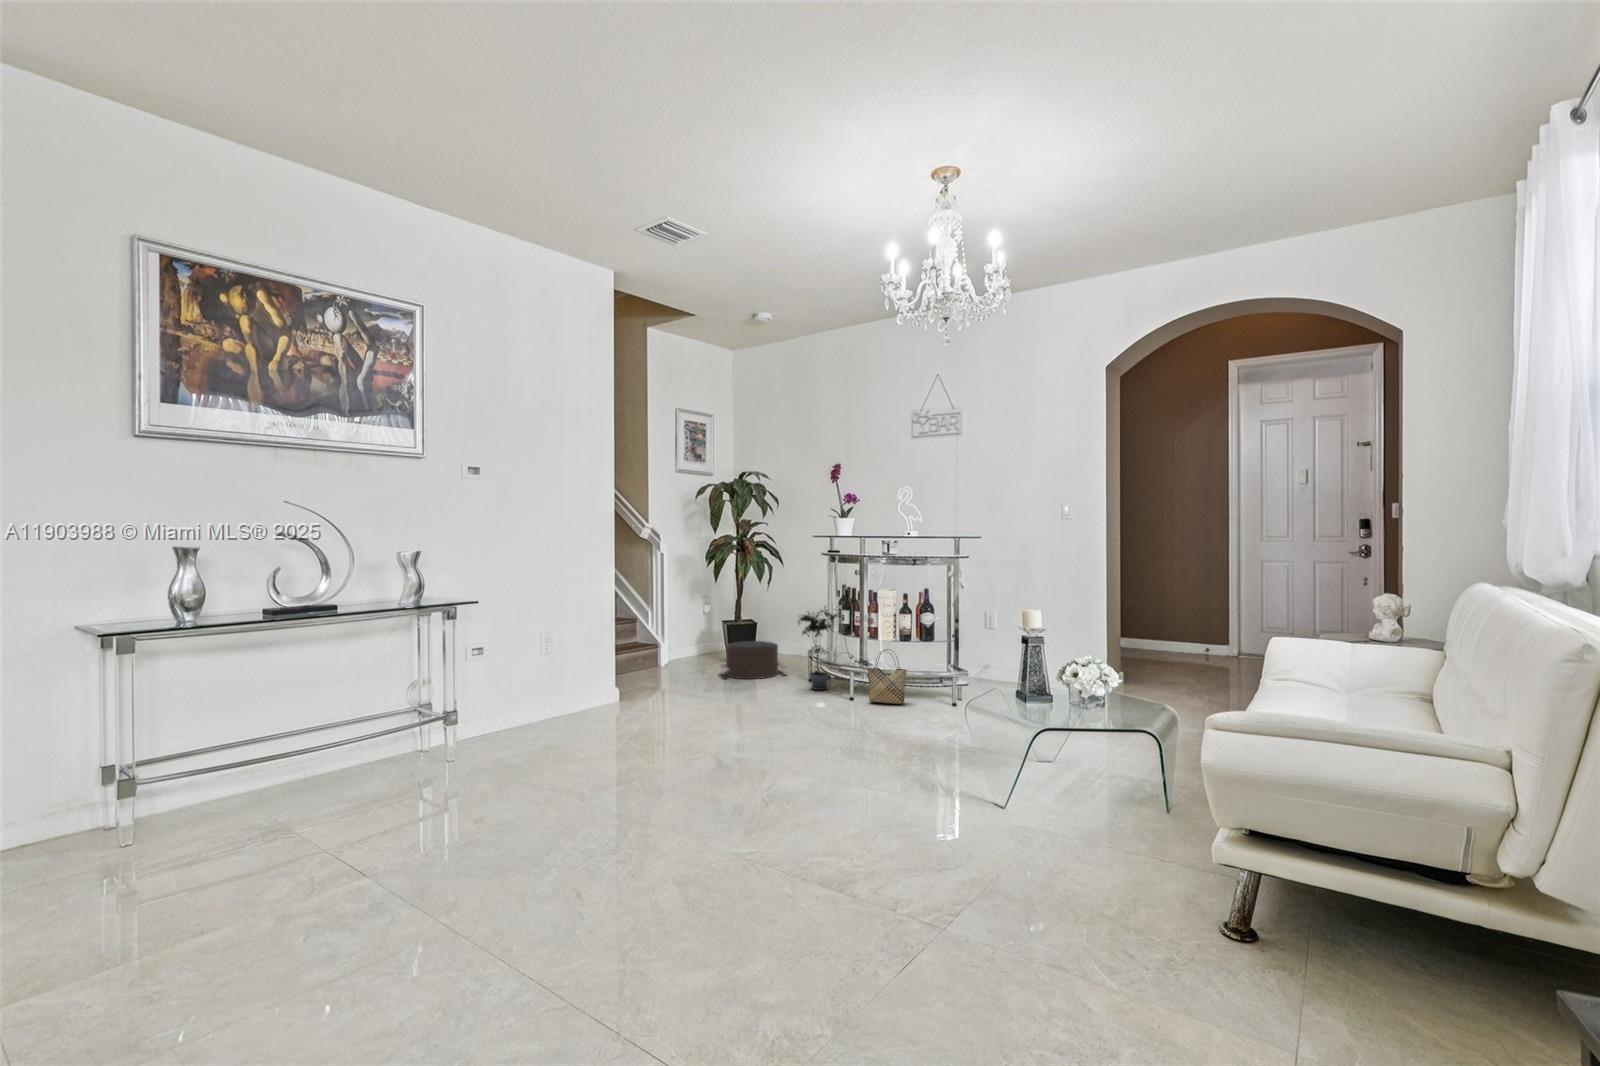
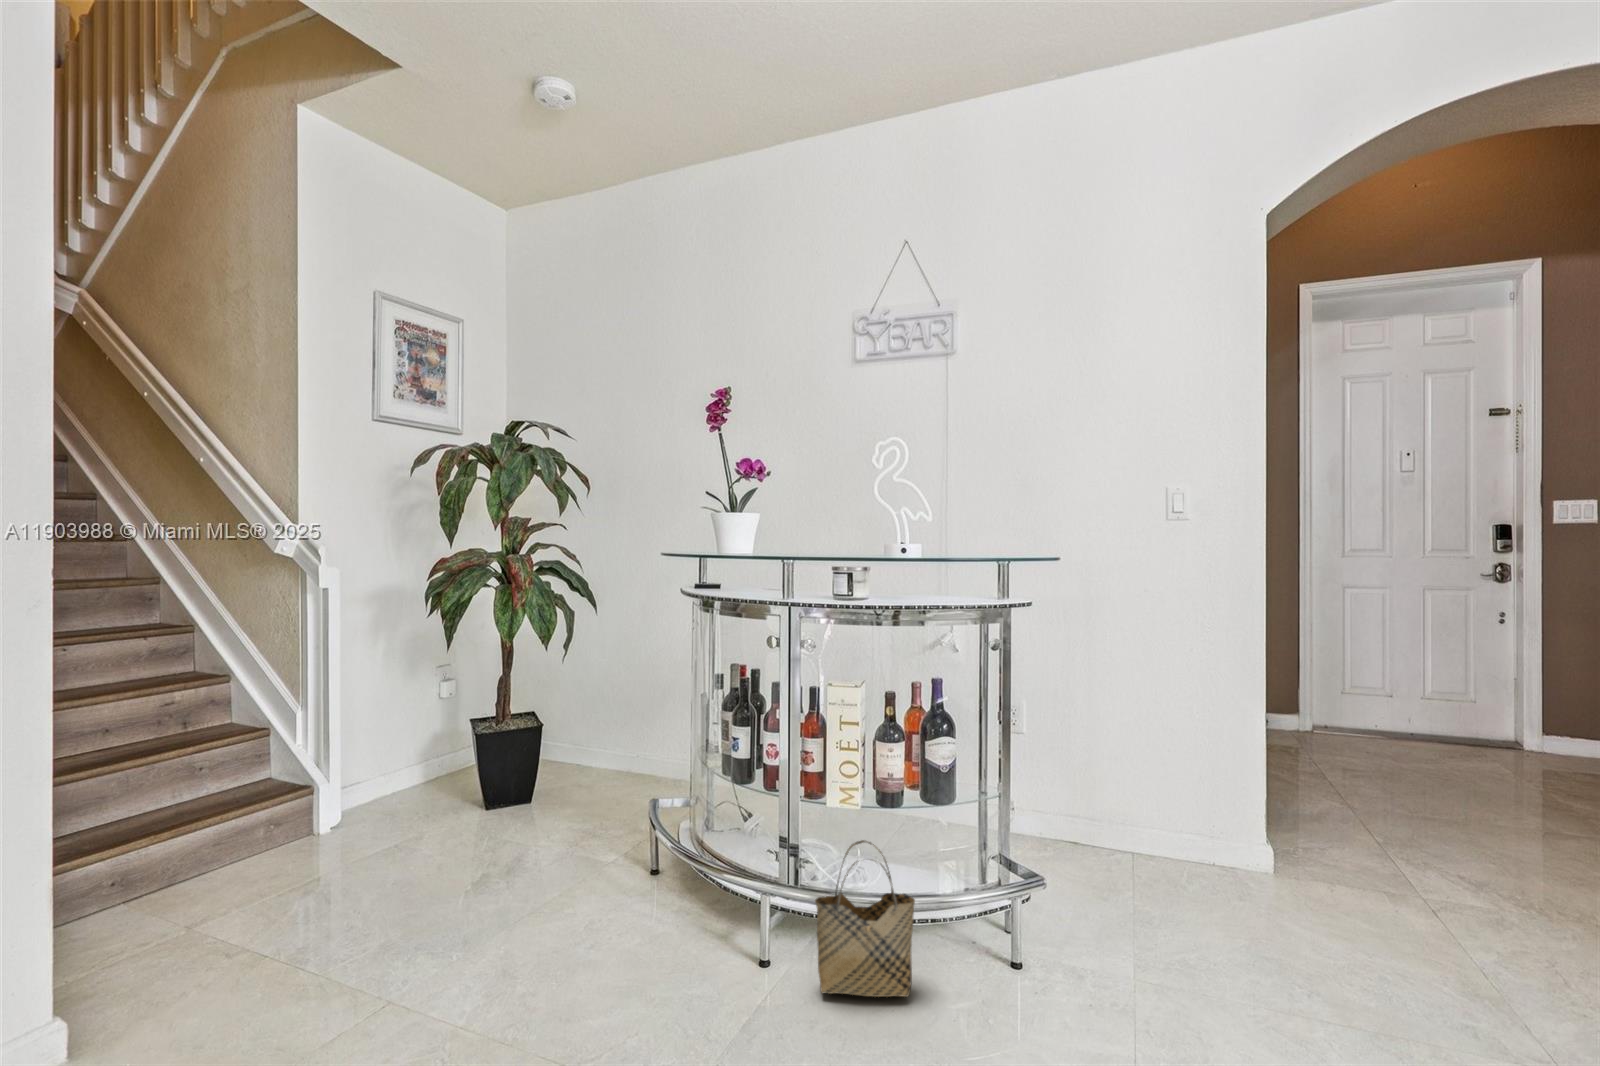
potted plant: present [799,606,838,690] -> none [628,720,730,930]
pouf: present [720,641,787,679] -> none [435,778,598,886]

